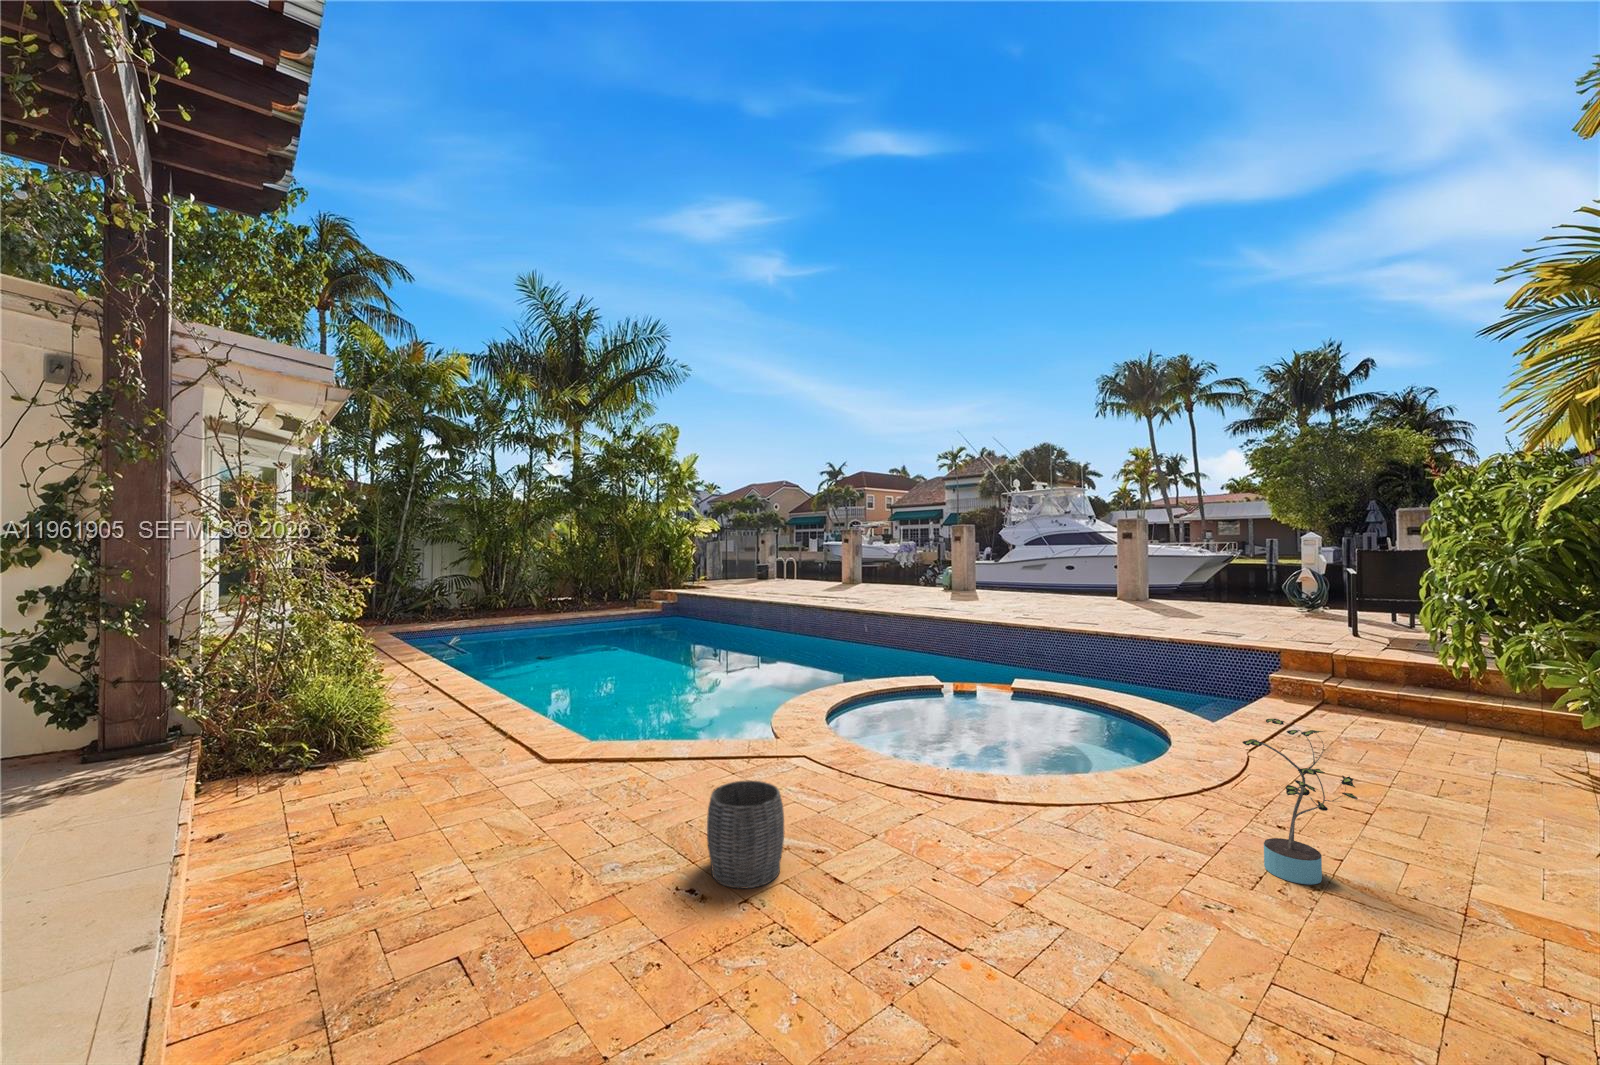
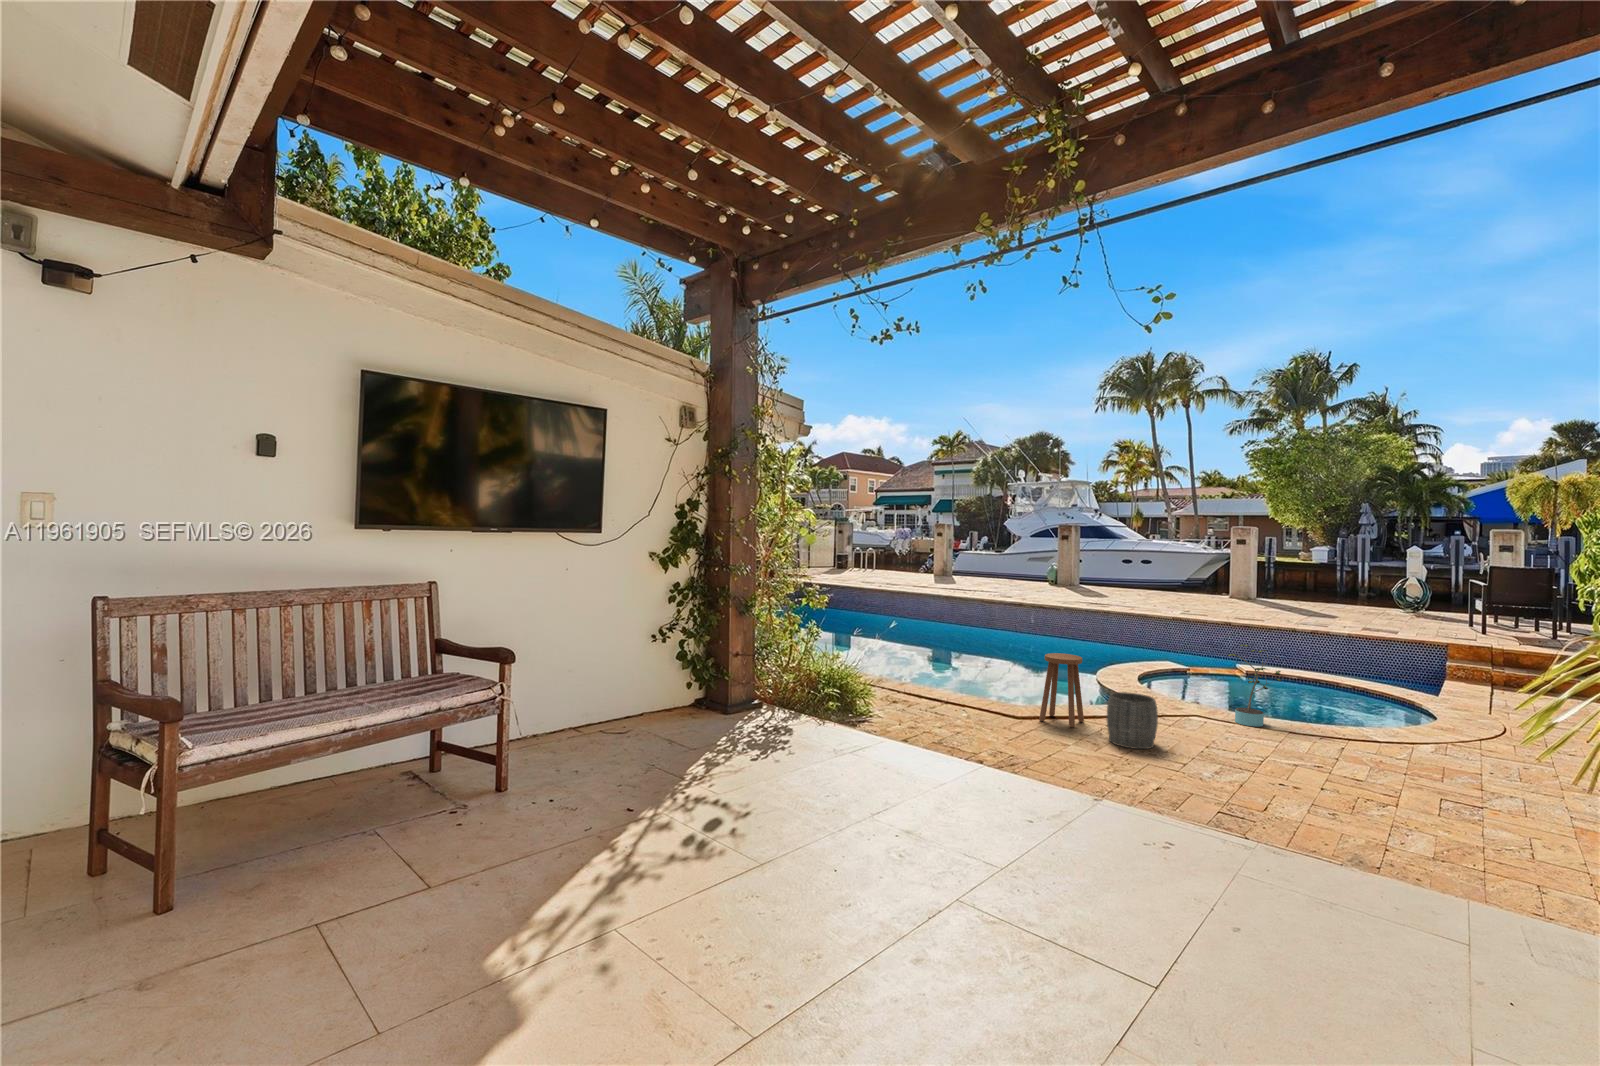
stool: none [885,741,970,895] -> present [1039,653,1084,727]
woven basket: present [707,780,784,889] -> present [1107,692,1158,749]

